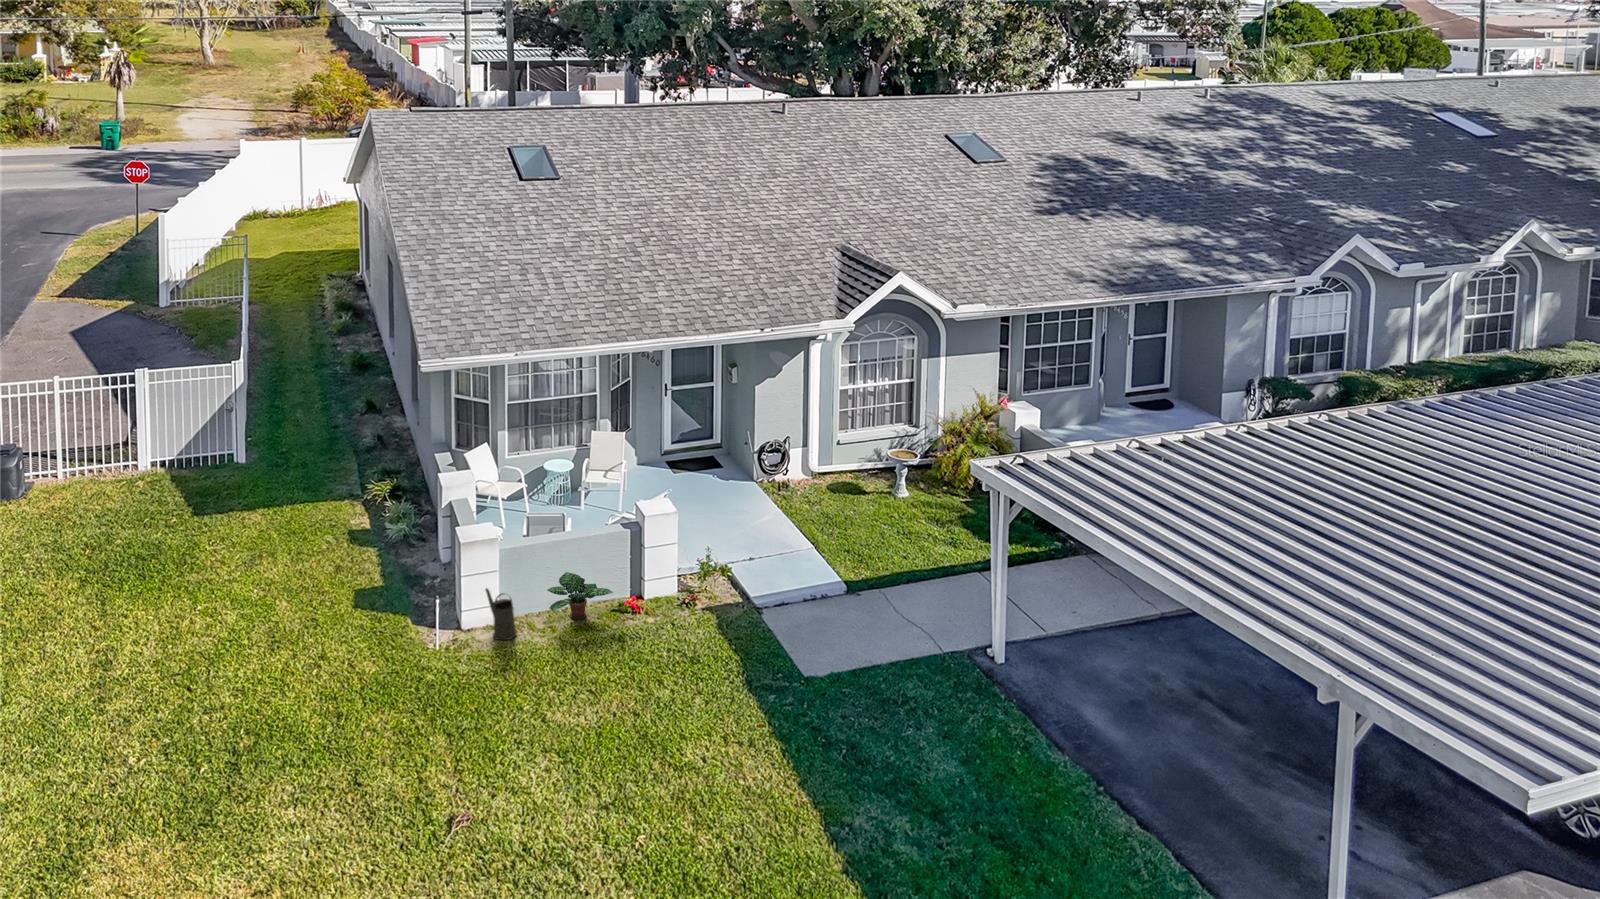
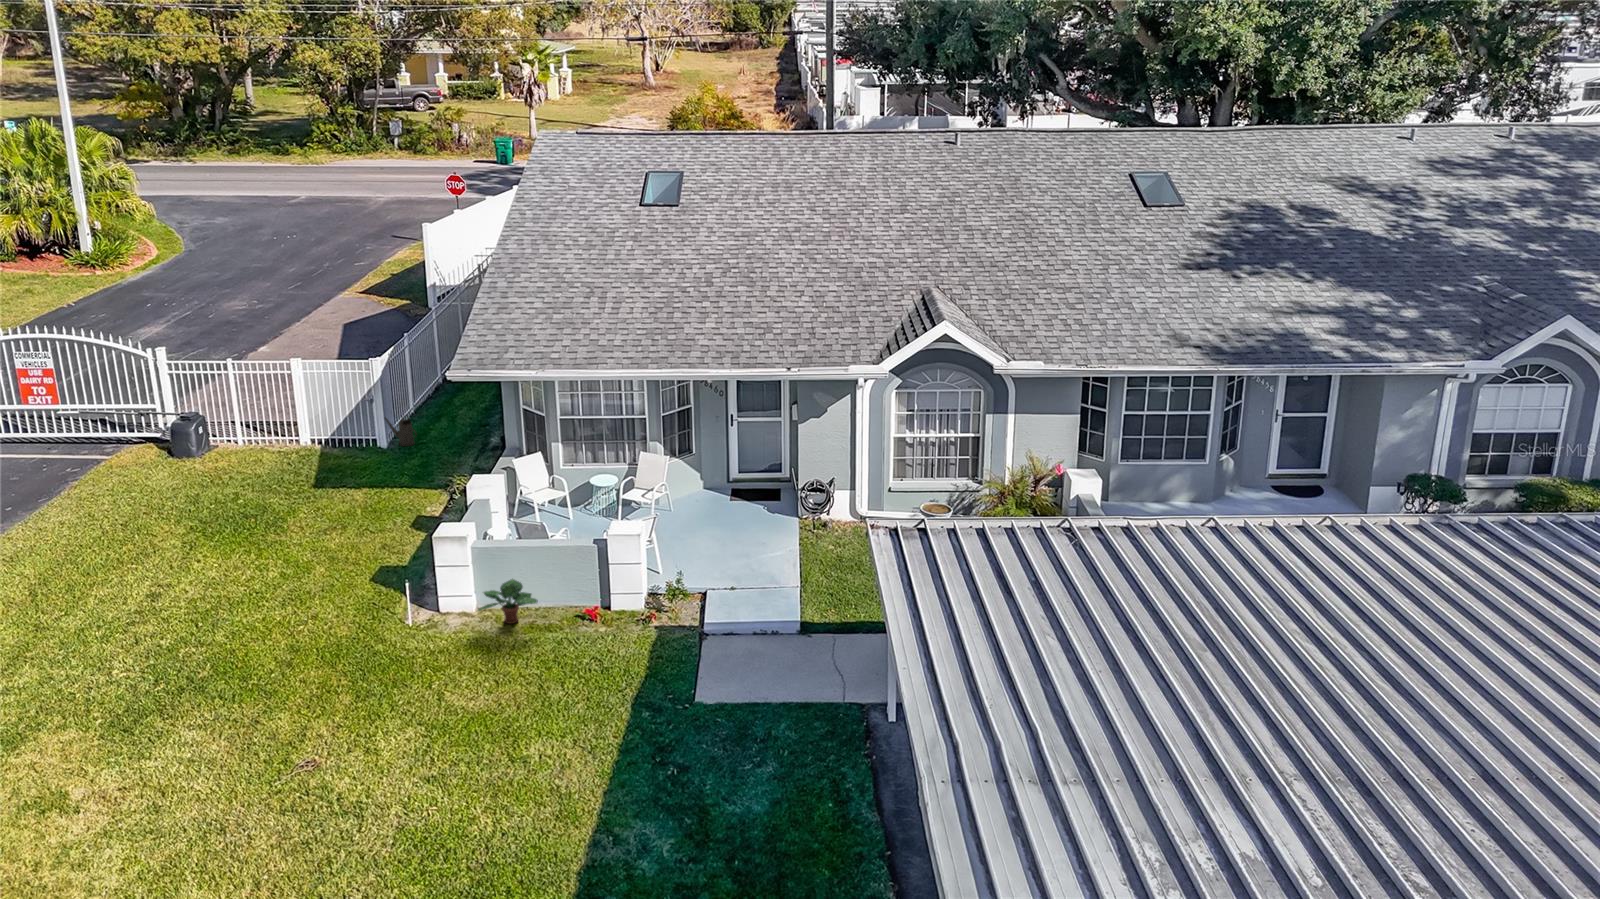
watering can: present [486,588,517,640] -> present [385,416,416,446]

